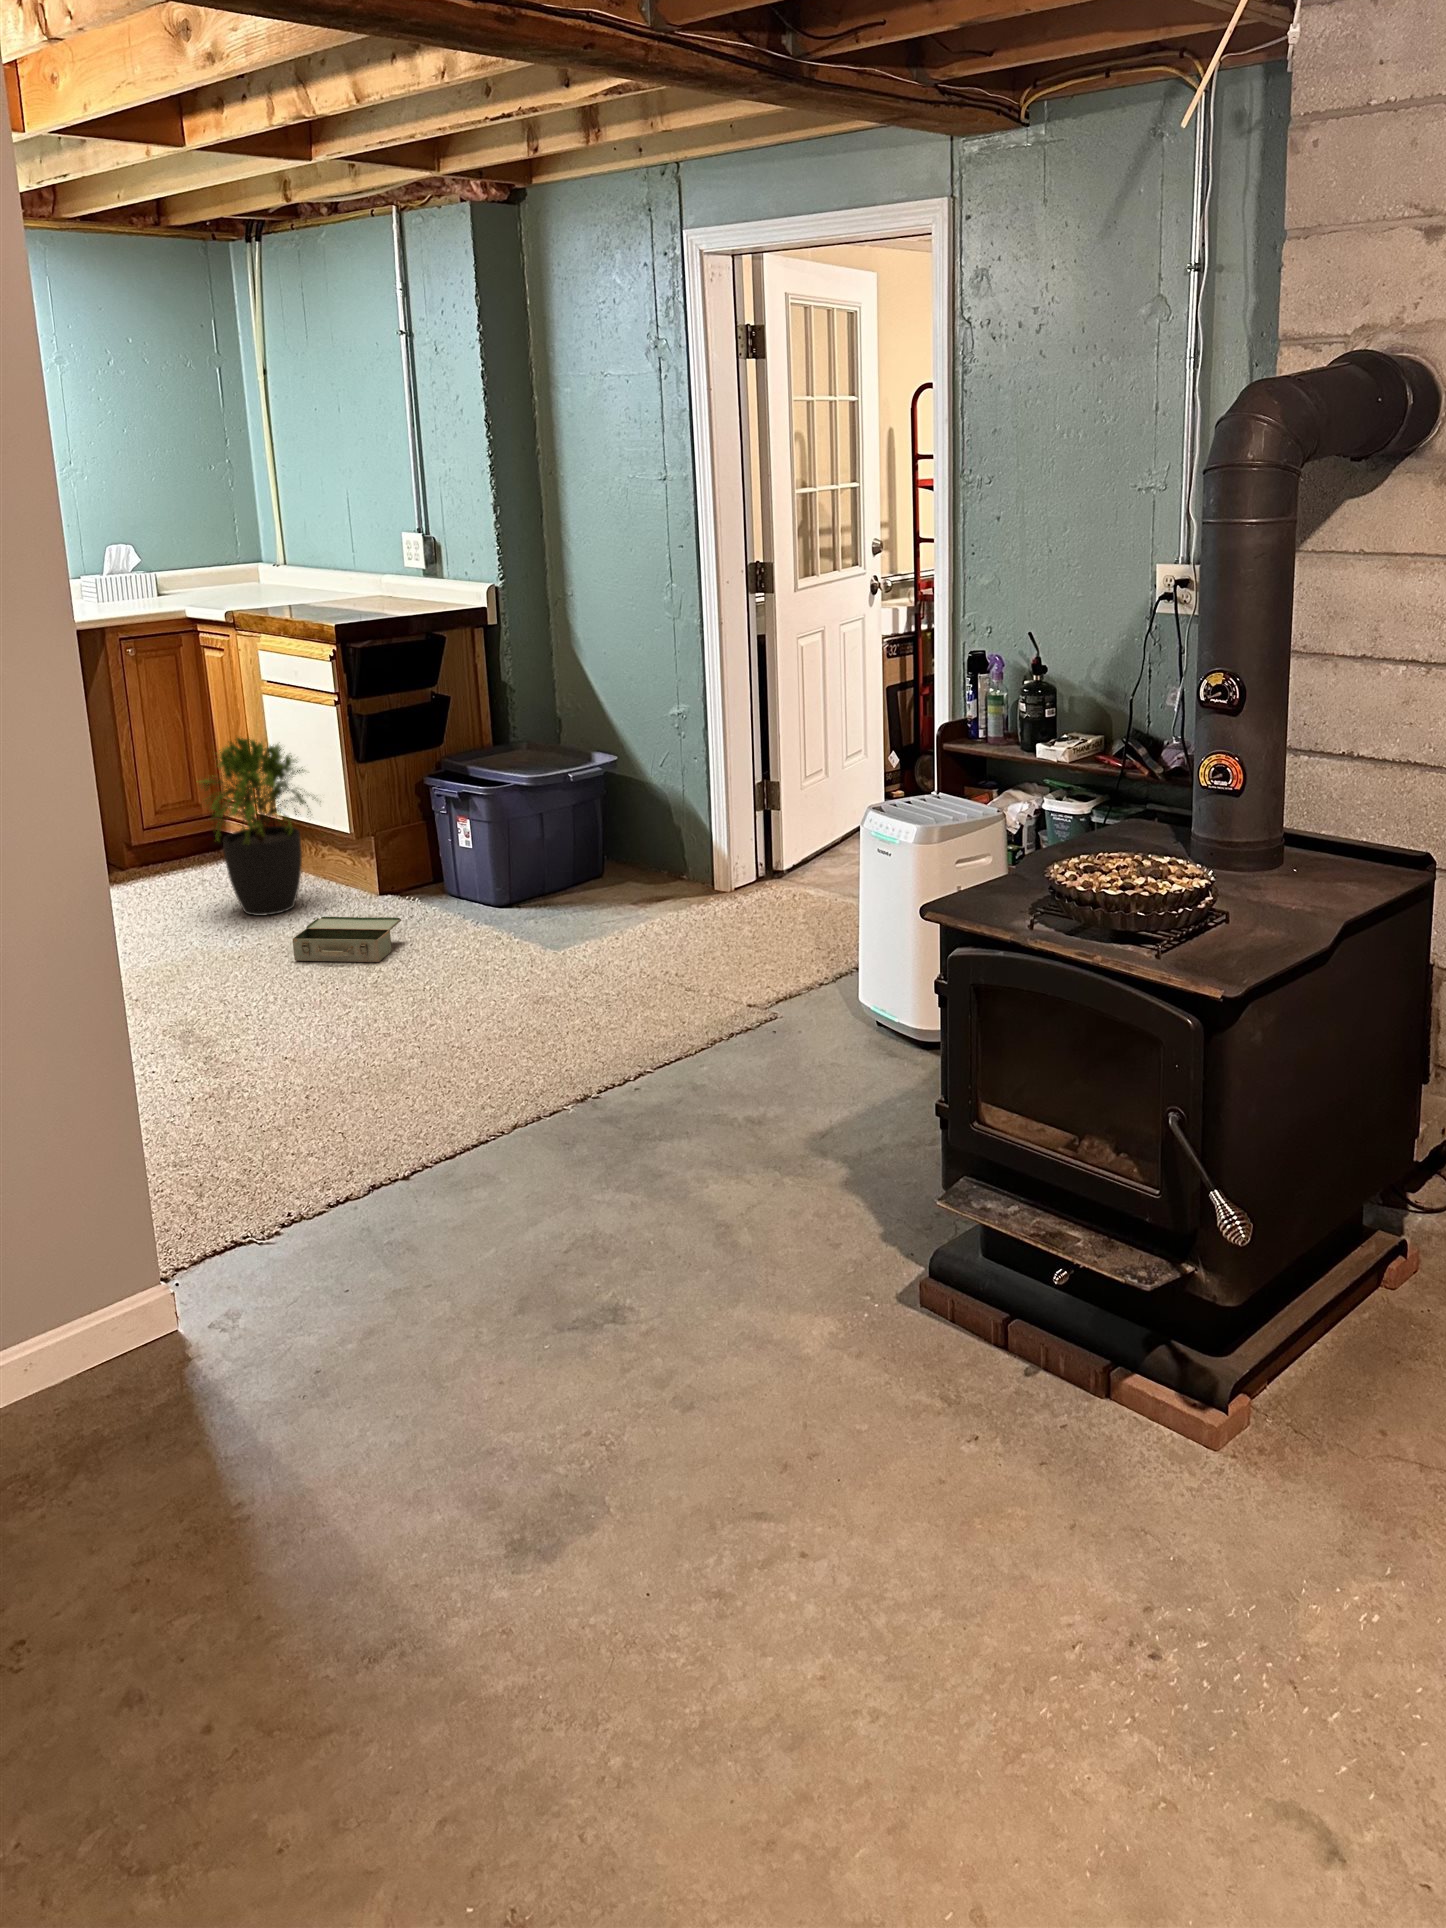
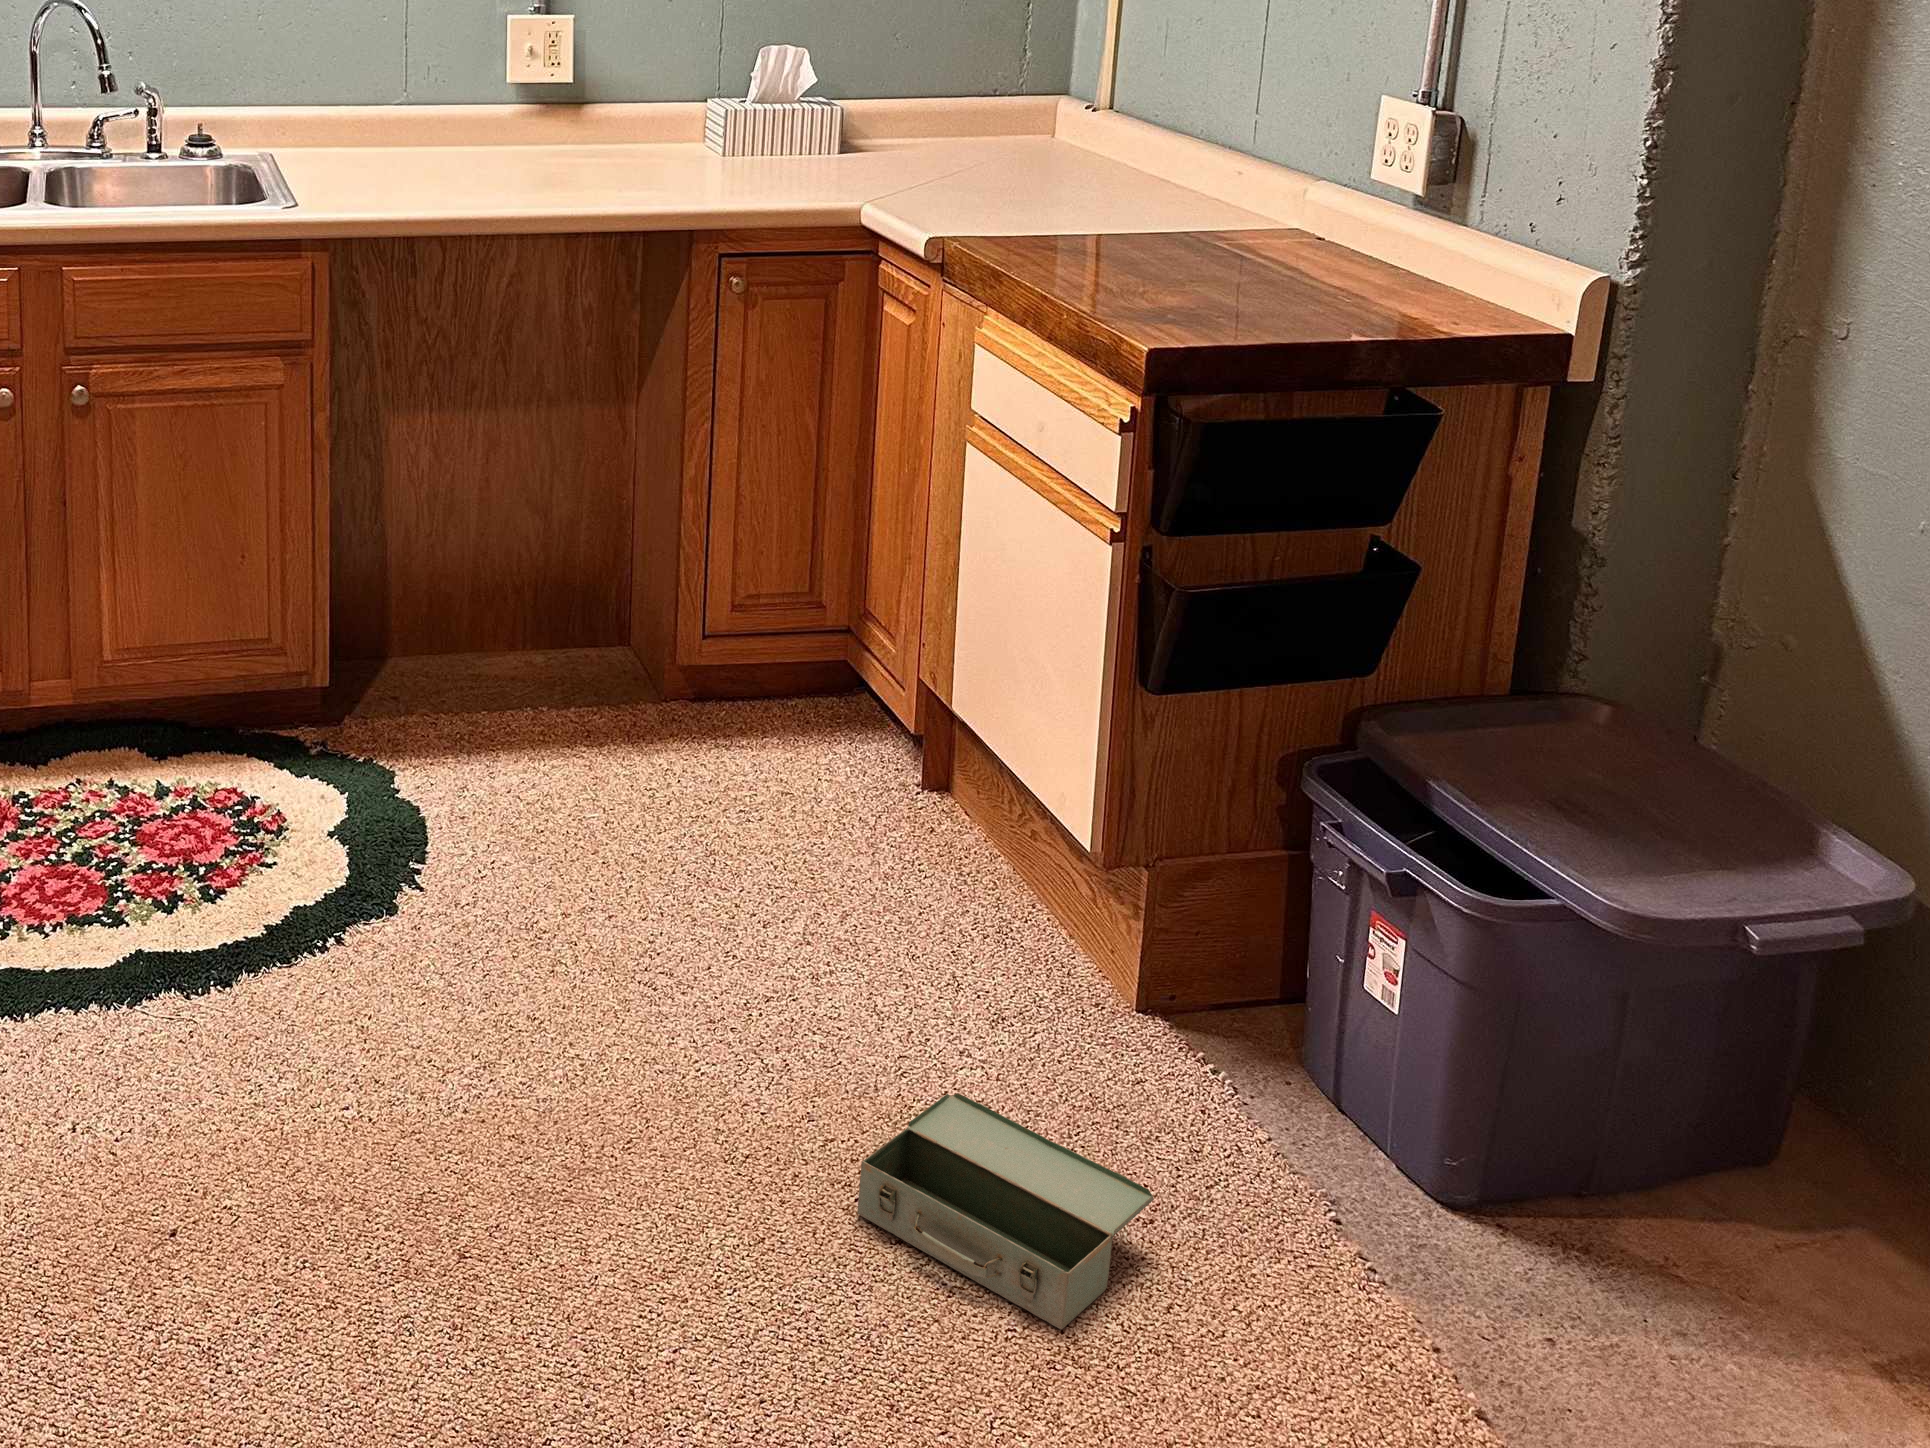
potted plant: present [197,738,321,916] -> none [760,551,1049,985]

